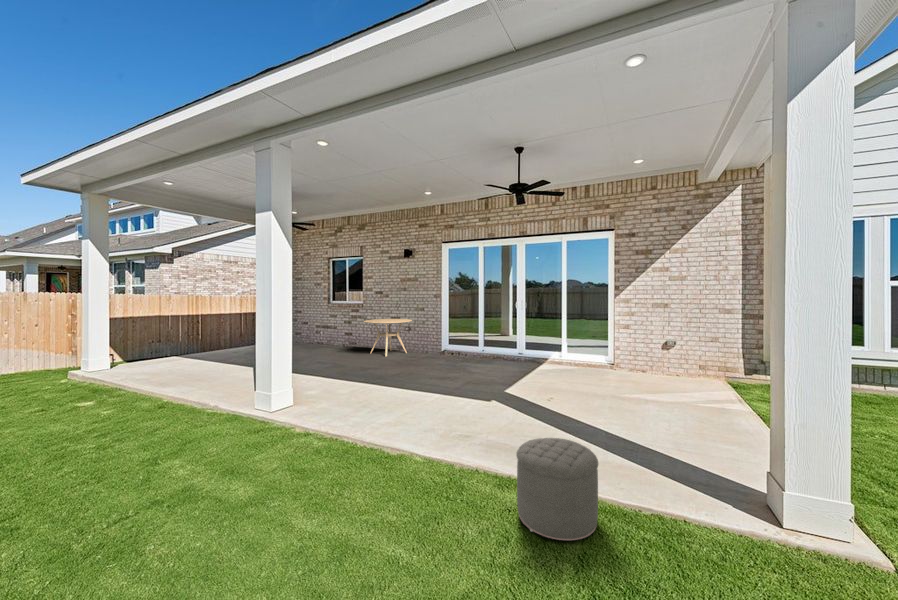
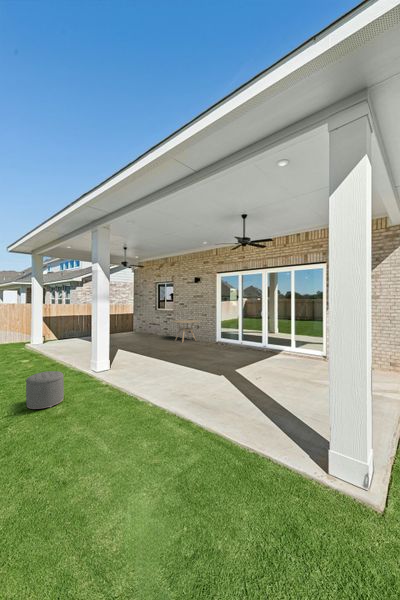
ottoman: present [517,438,598,540] -> present [26,371,64,409]

